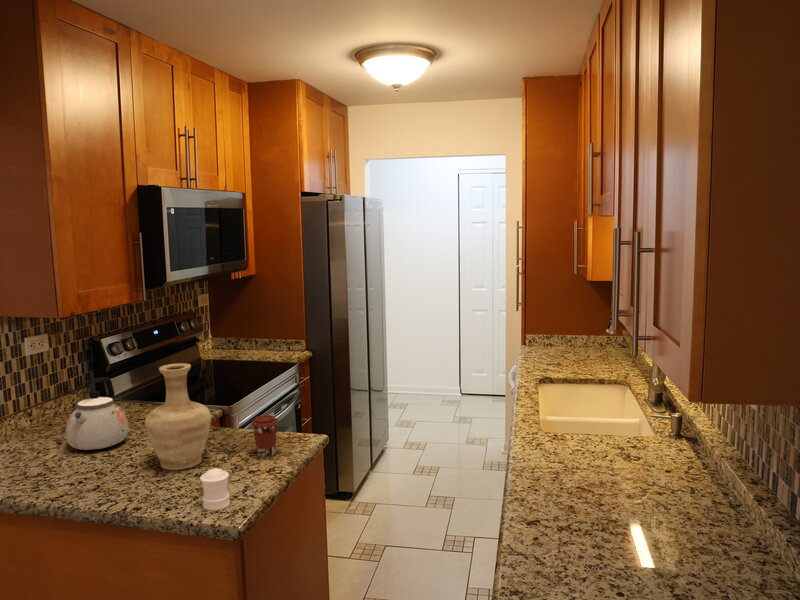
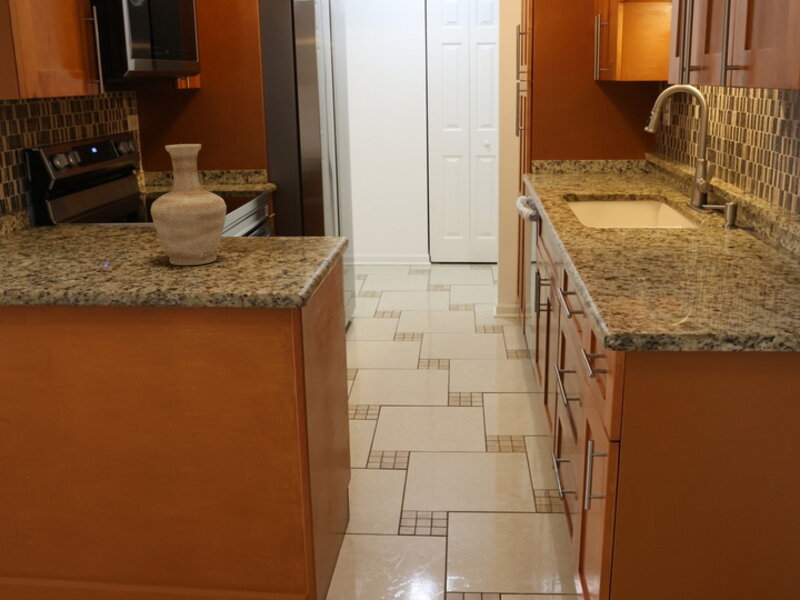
kettle: present [66,377,128,450] -> none [40,173,113,255]
coffee cup: present [251,415,278,457] -> none [271,208,302,255]
salt shaker: present [200,468,230,510] -> none [243,243,276,288]

